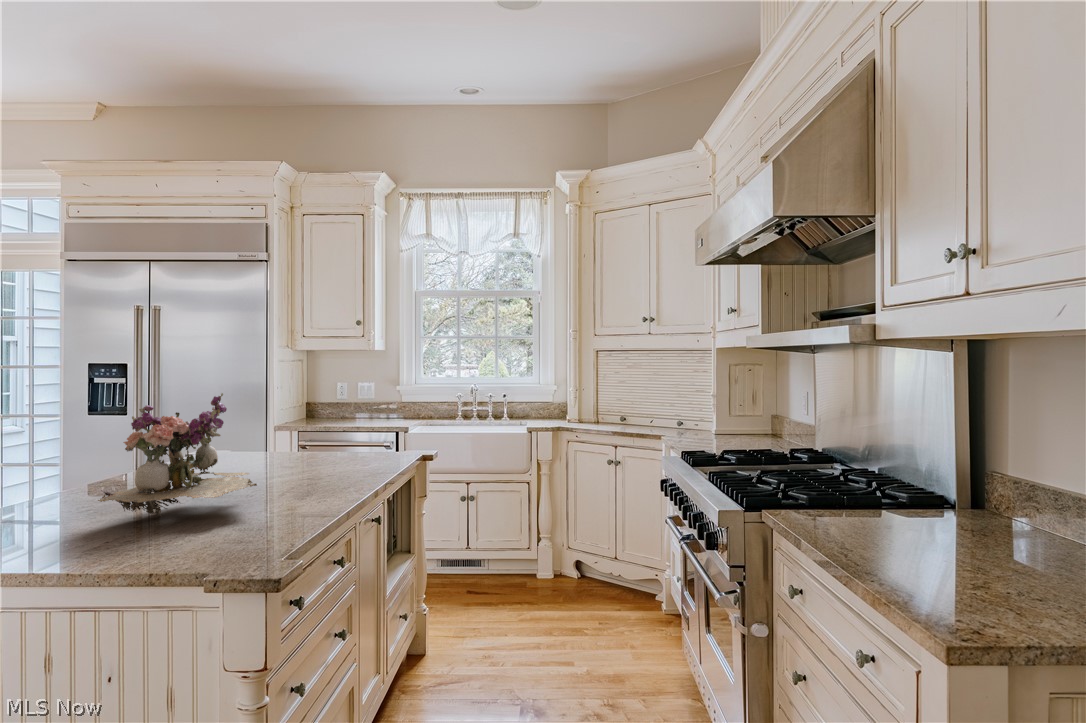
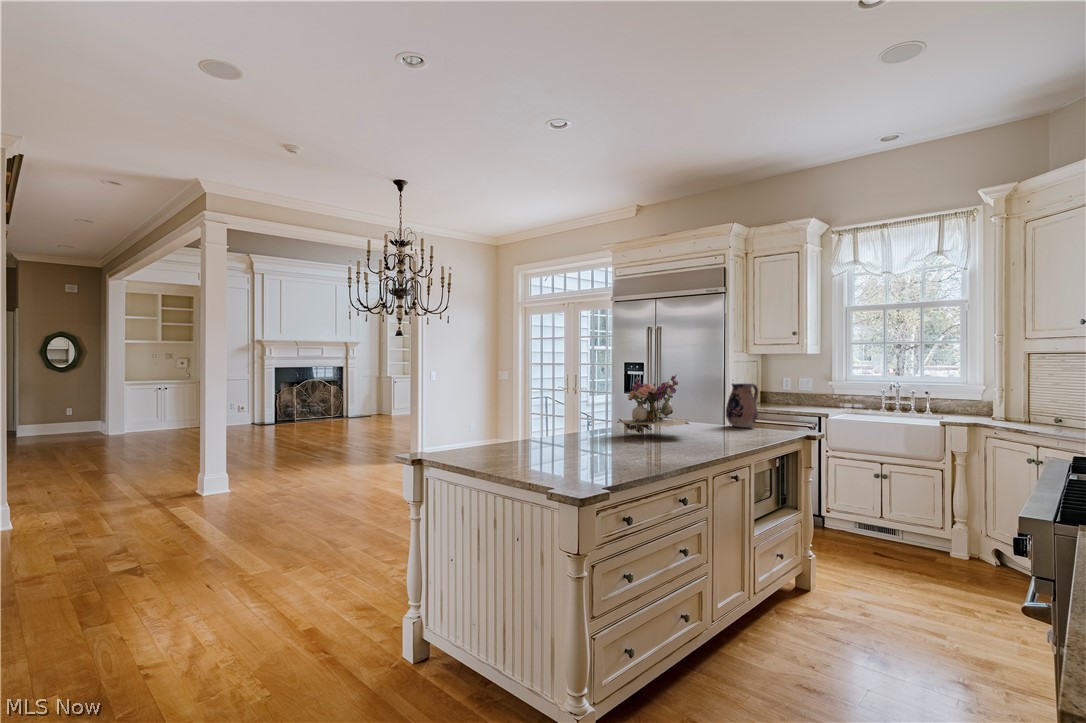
ceramic pitcher: none [297,399,346,469] -> present [726,384,758,428]

